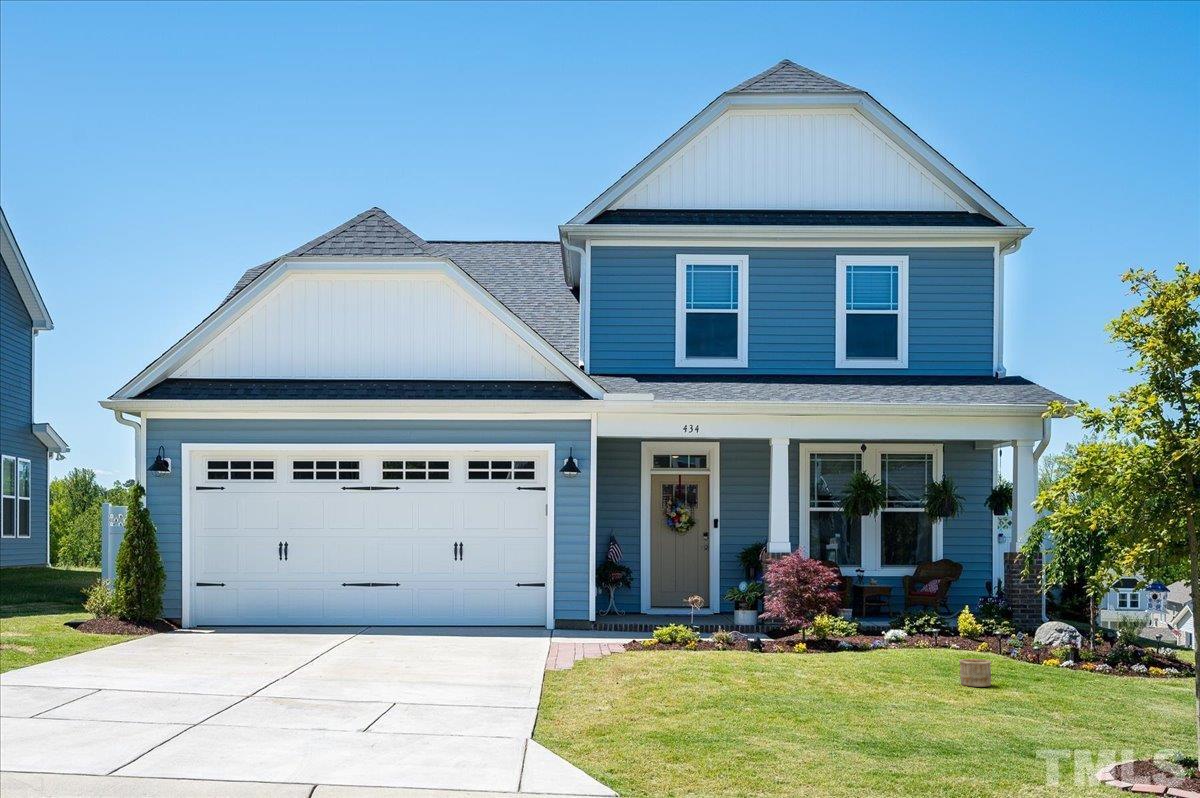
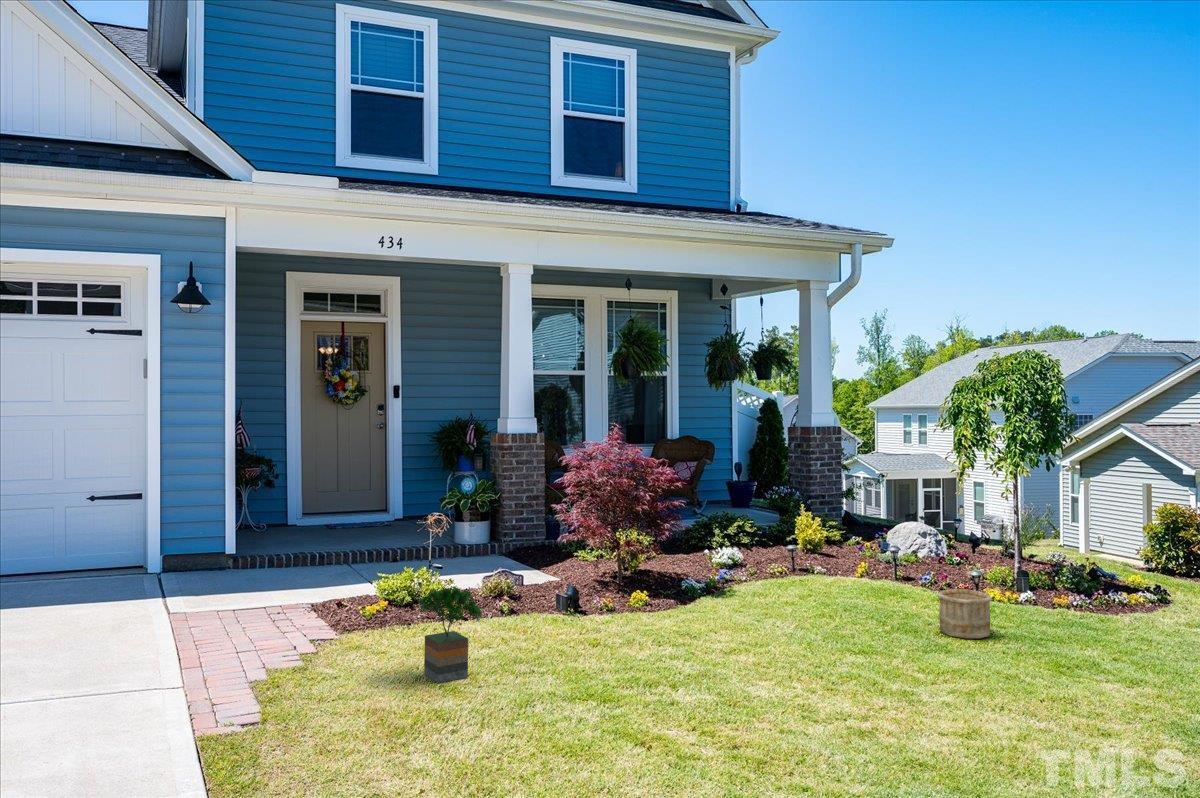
potted tree: none [642,623,672,668] -> present [419,586,483,683]

